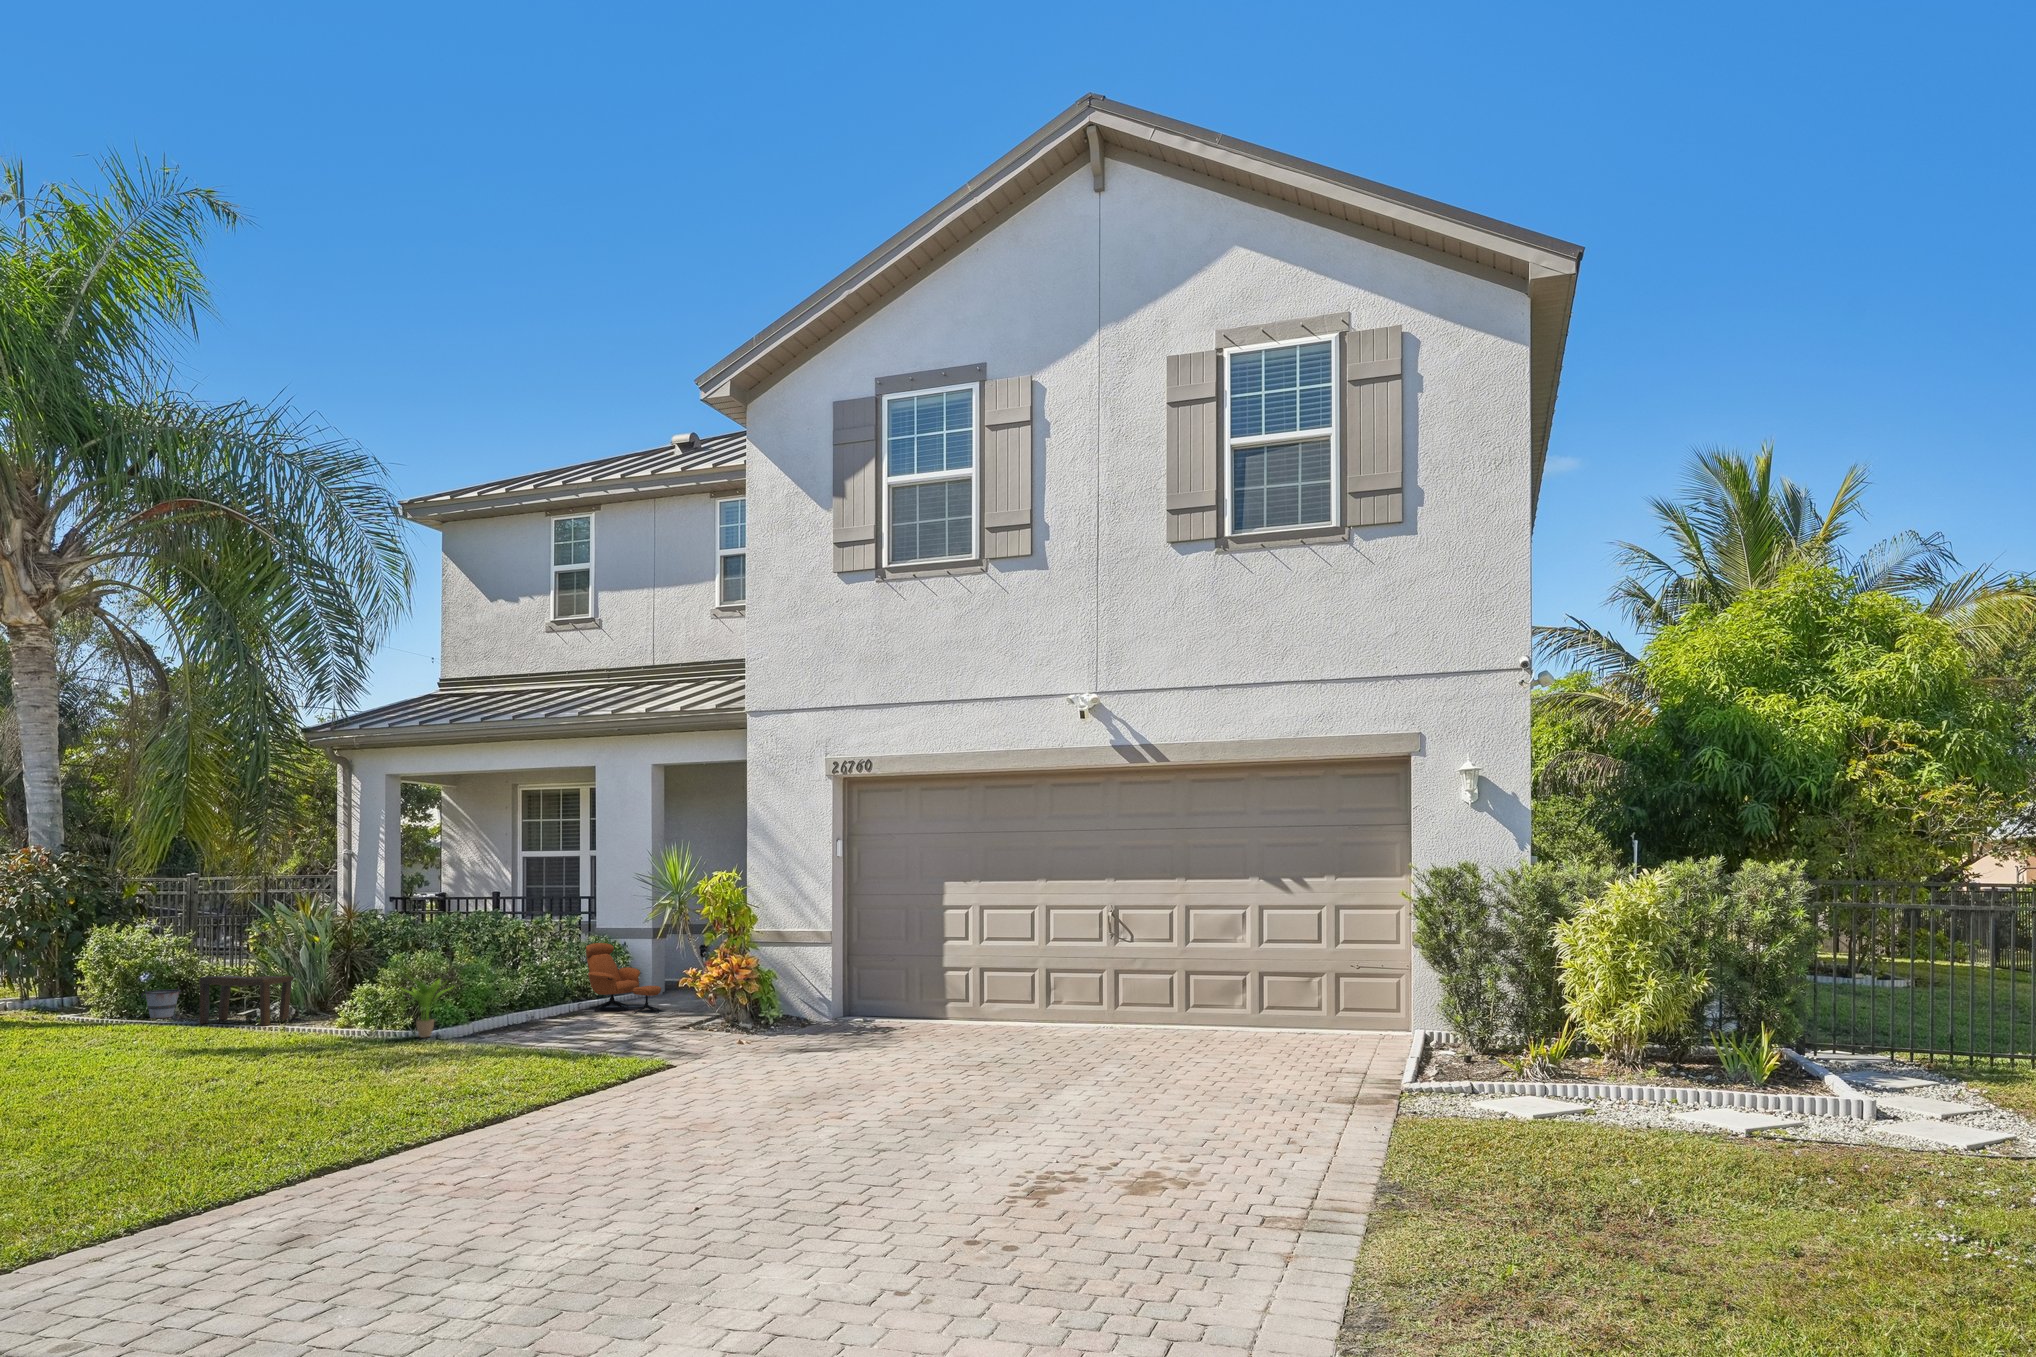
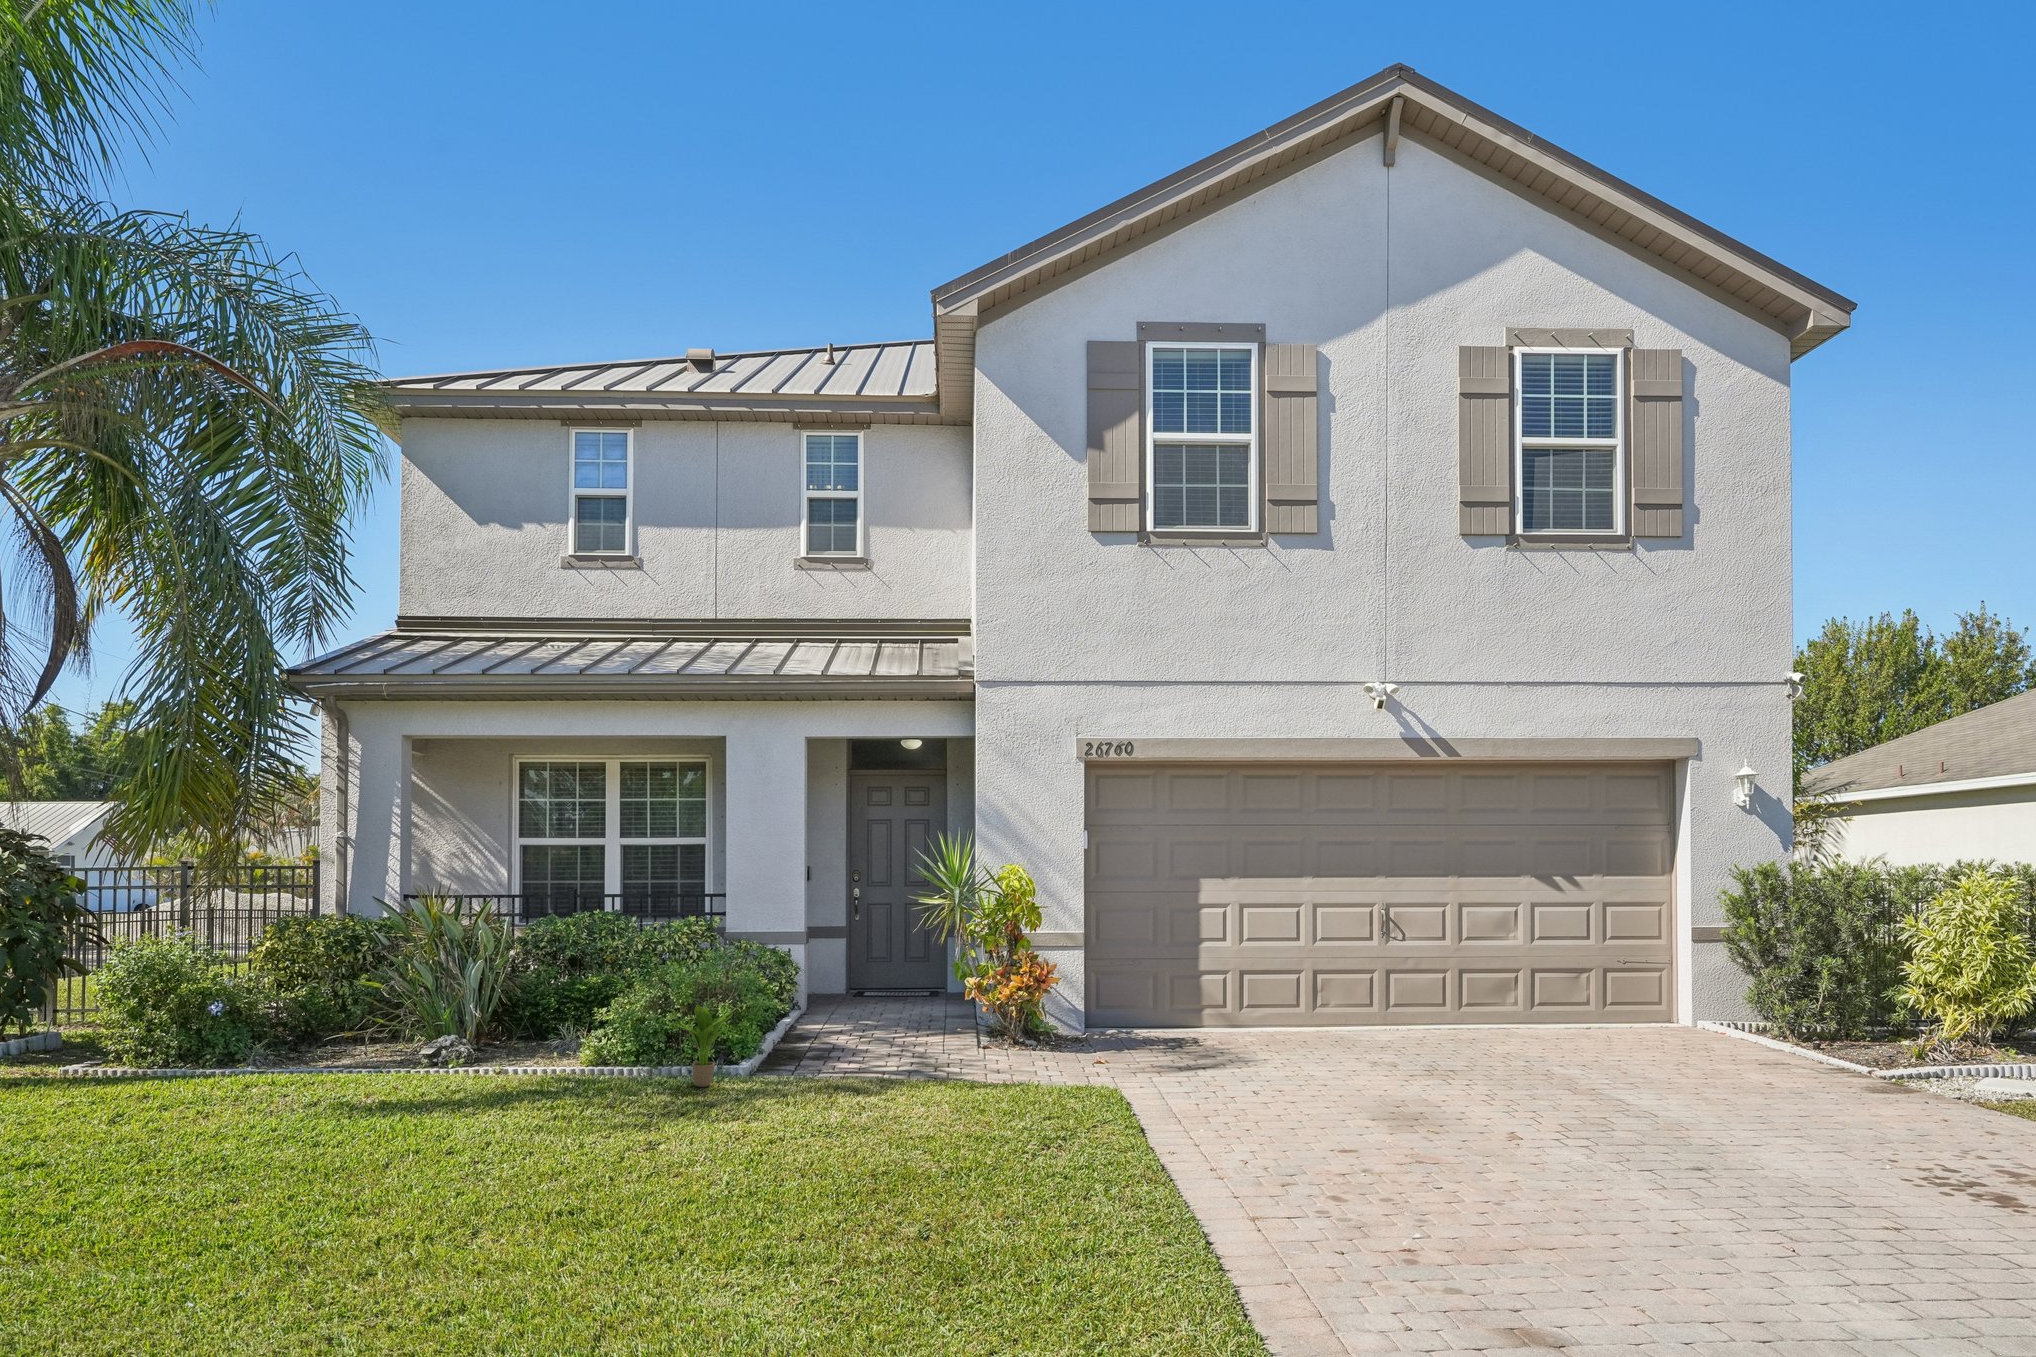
lounge chair: present [586,943,661,1014] -> none [762,952,869,1038]
bench: present [199,975,293,1026] -> none [286,1010,422,1086]
bucket: present [141,986,181,1018] -> none [143,1032,205,1081]

